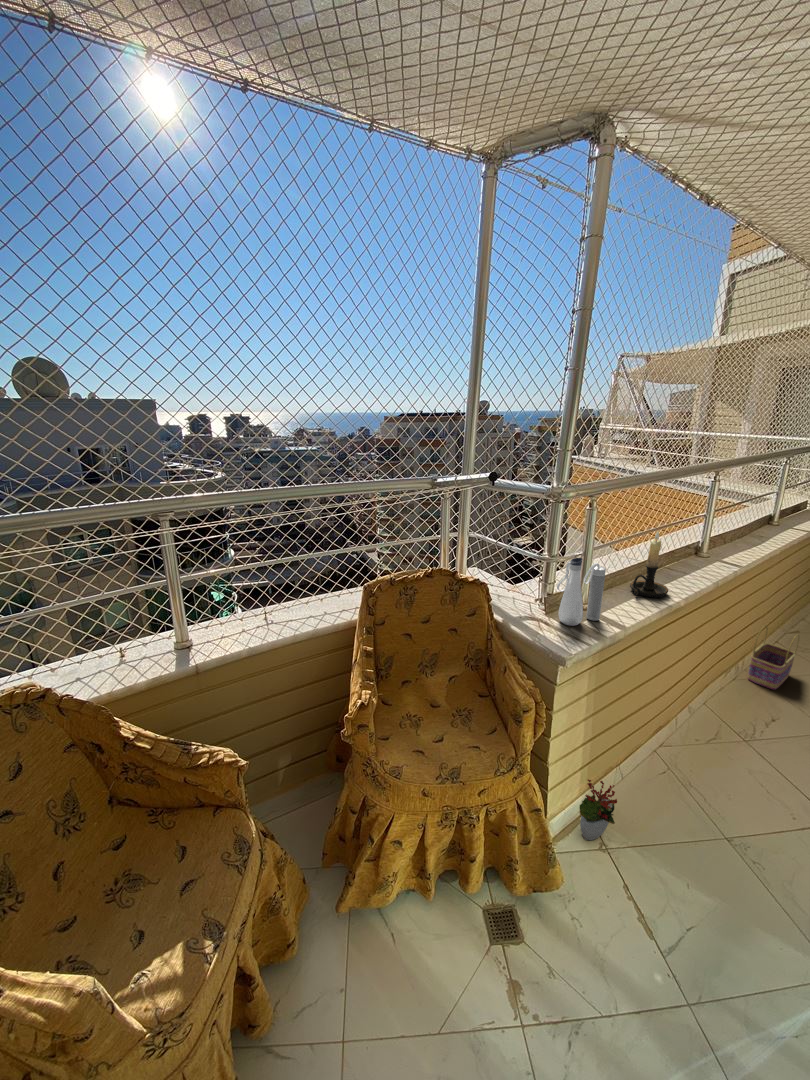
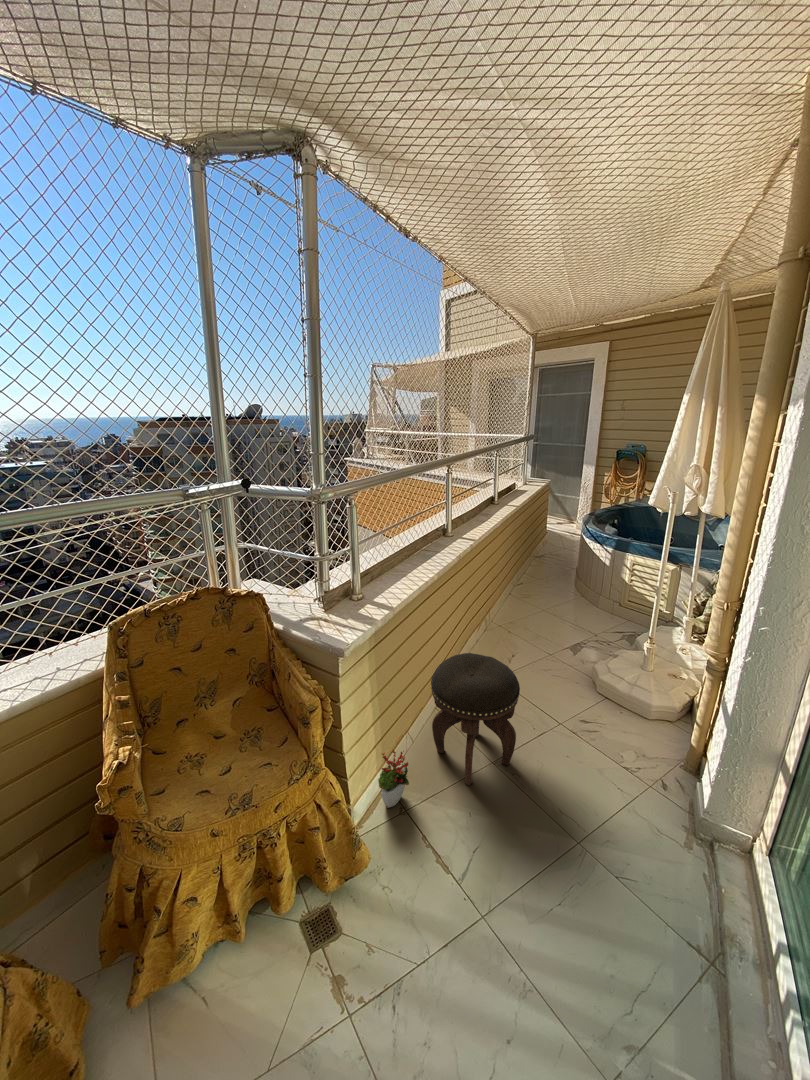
candle holder: present [630,532,668,598] -> none [396,518,426,578]
water bottle: present [557,558,606,626] -> none [328,553,372,617]
basket: present [748,625,799,689] -> none [494,581,522,629]
footstool: none [649,699,784,855] -> present [431,653,520,785]

